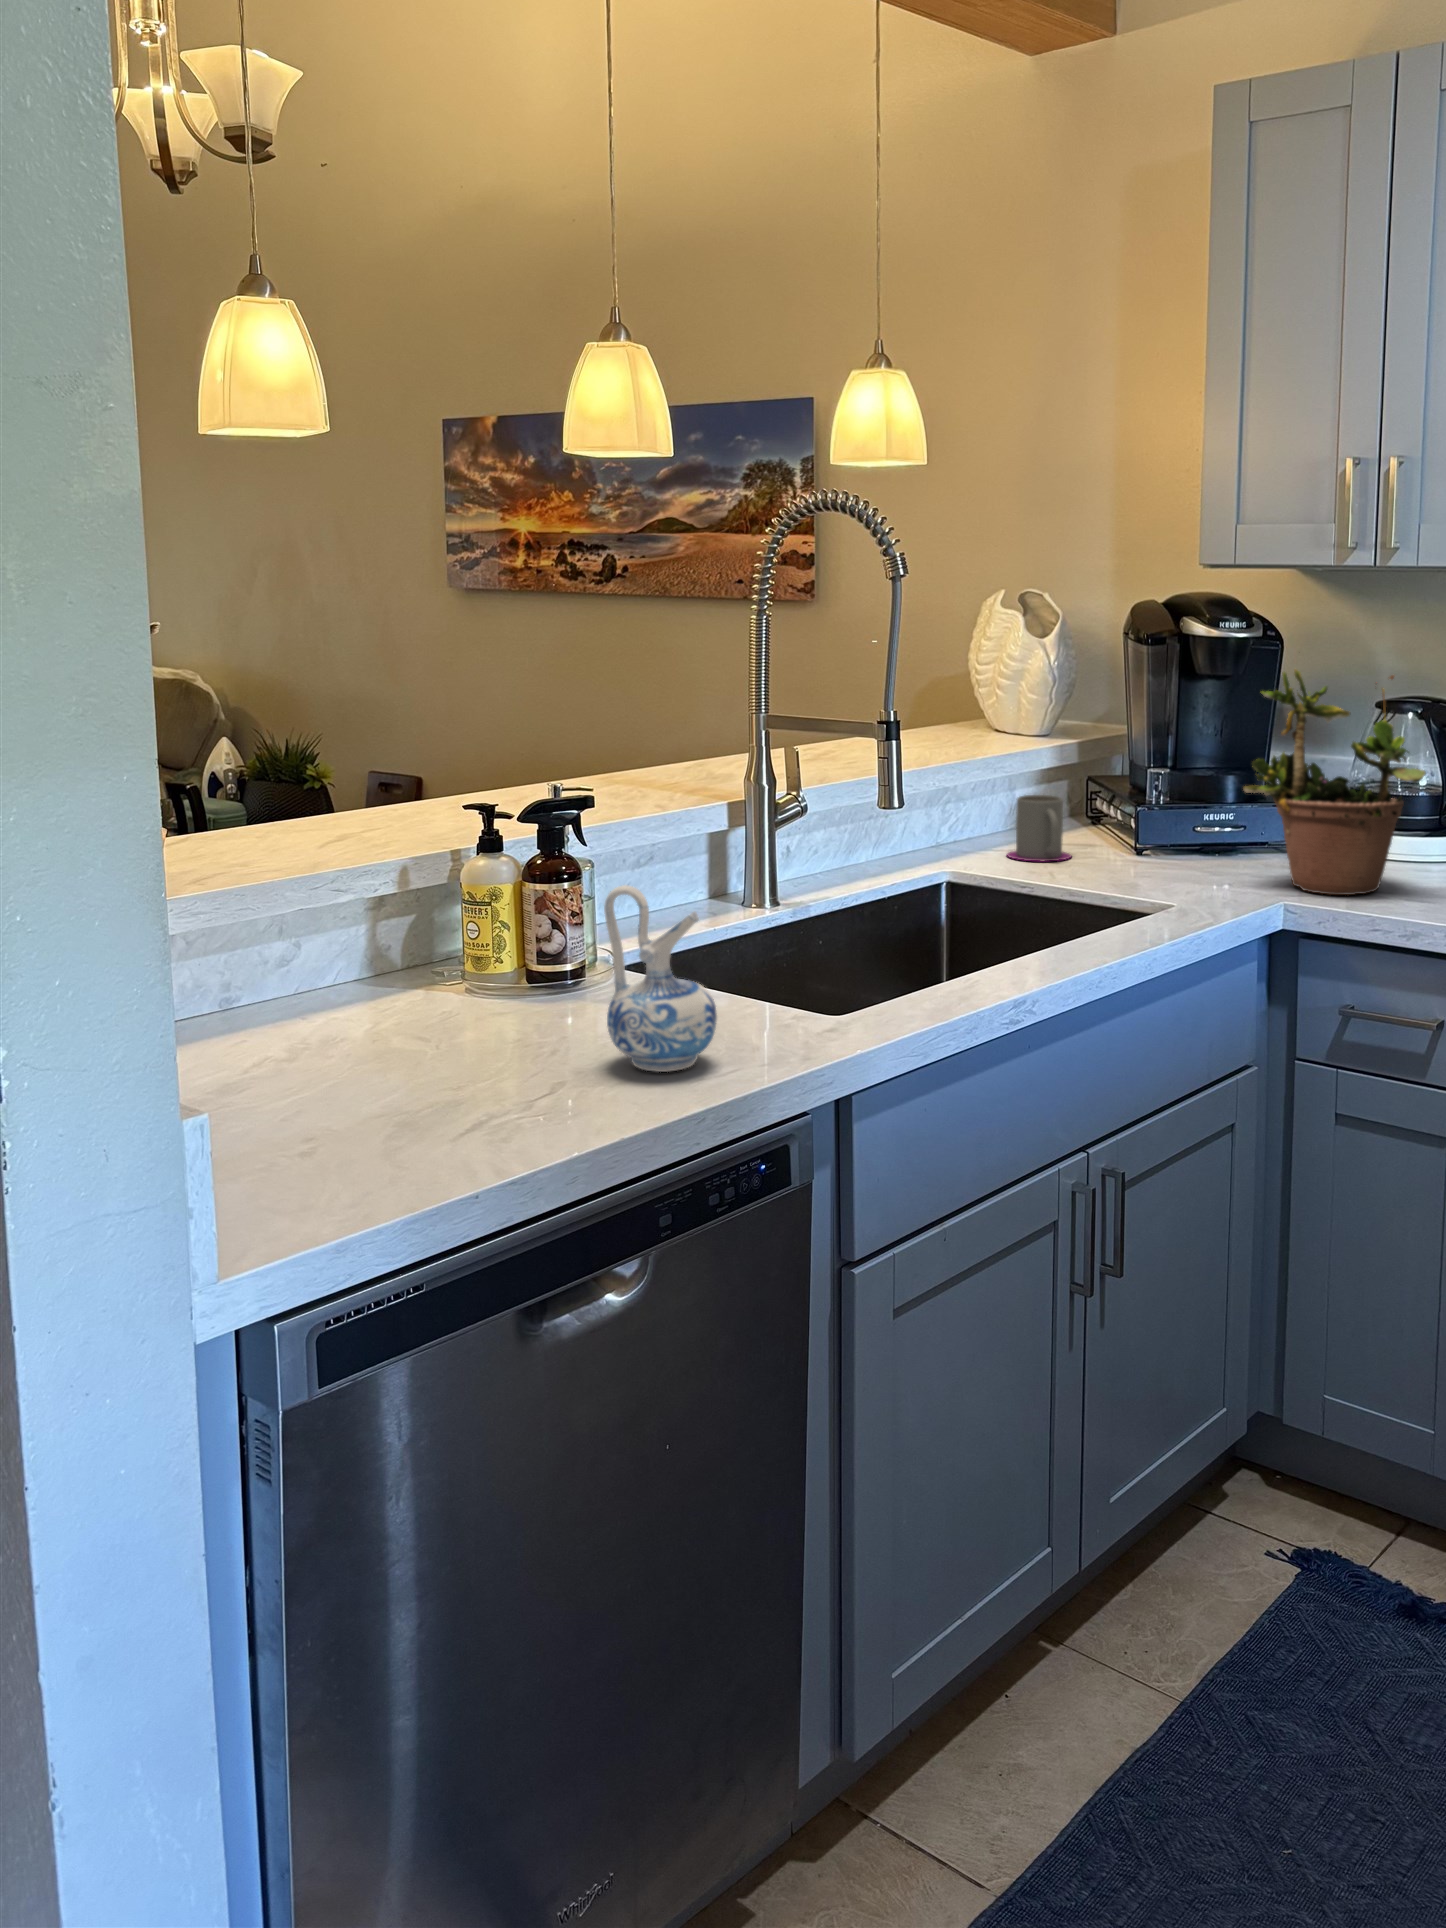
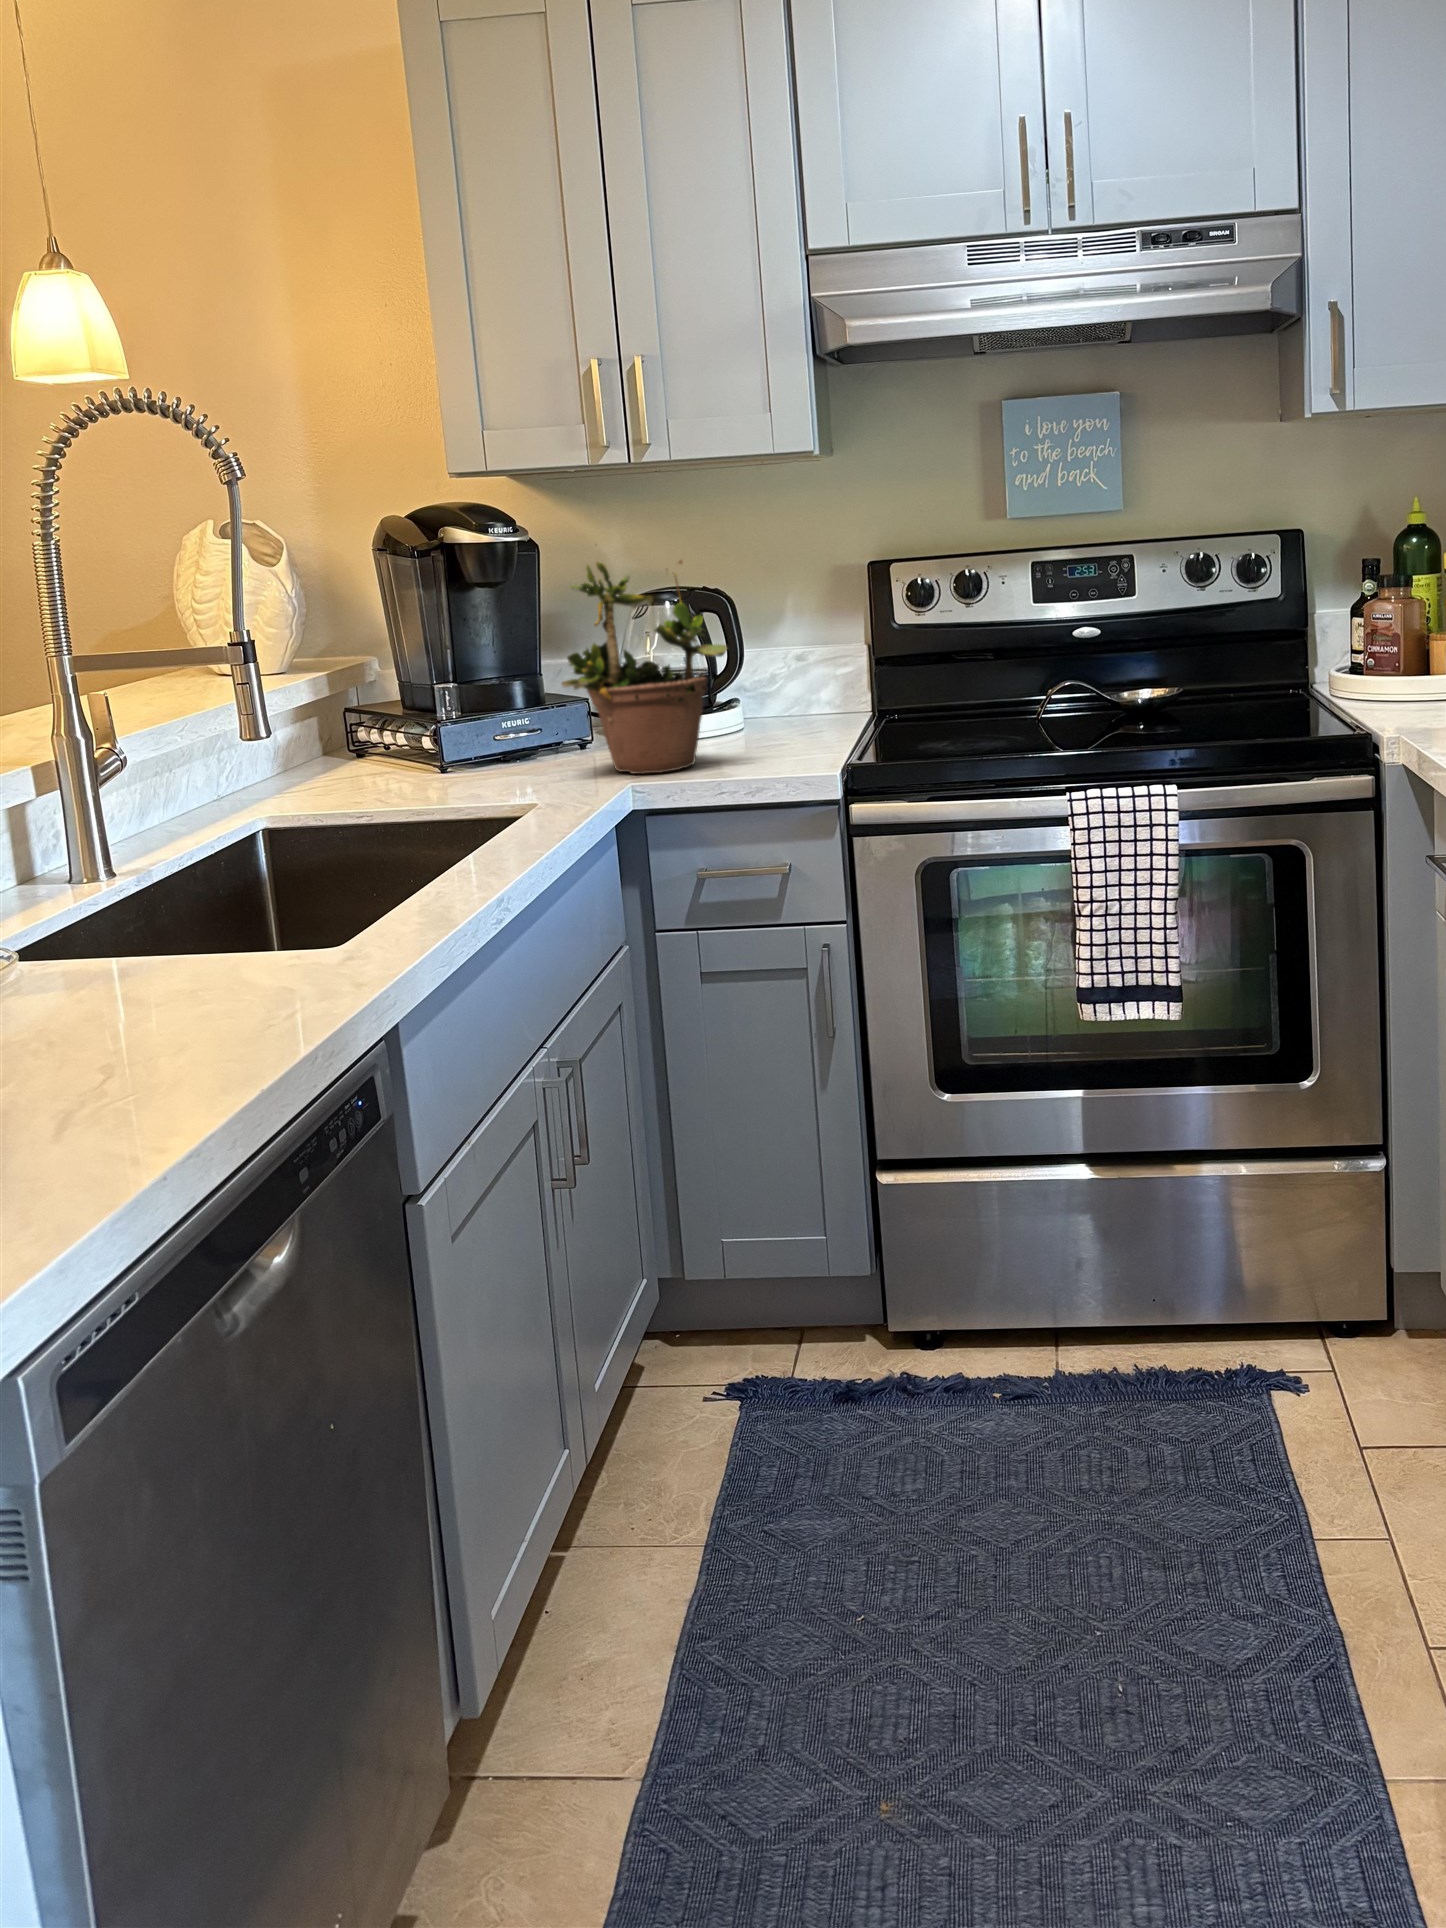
mug: present [1007,795,1071,861] -> none [304,724,377,794]
ceramic pitcher: present [604,885,717,1072] -> none [95,828,249,1038]

